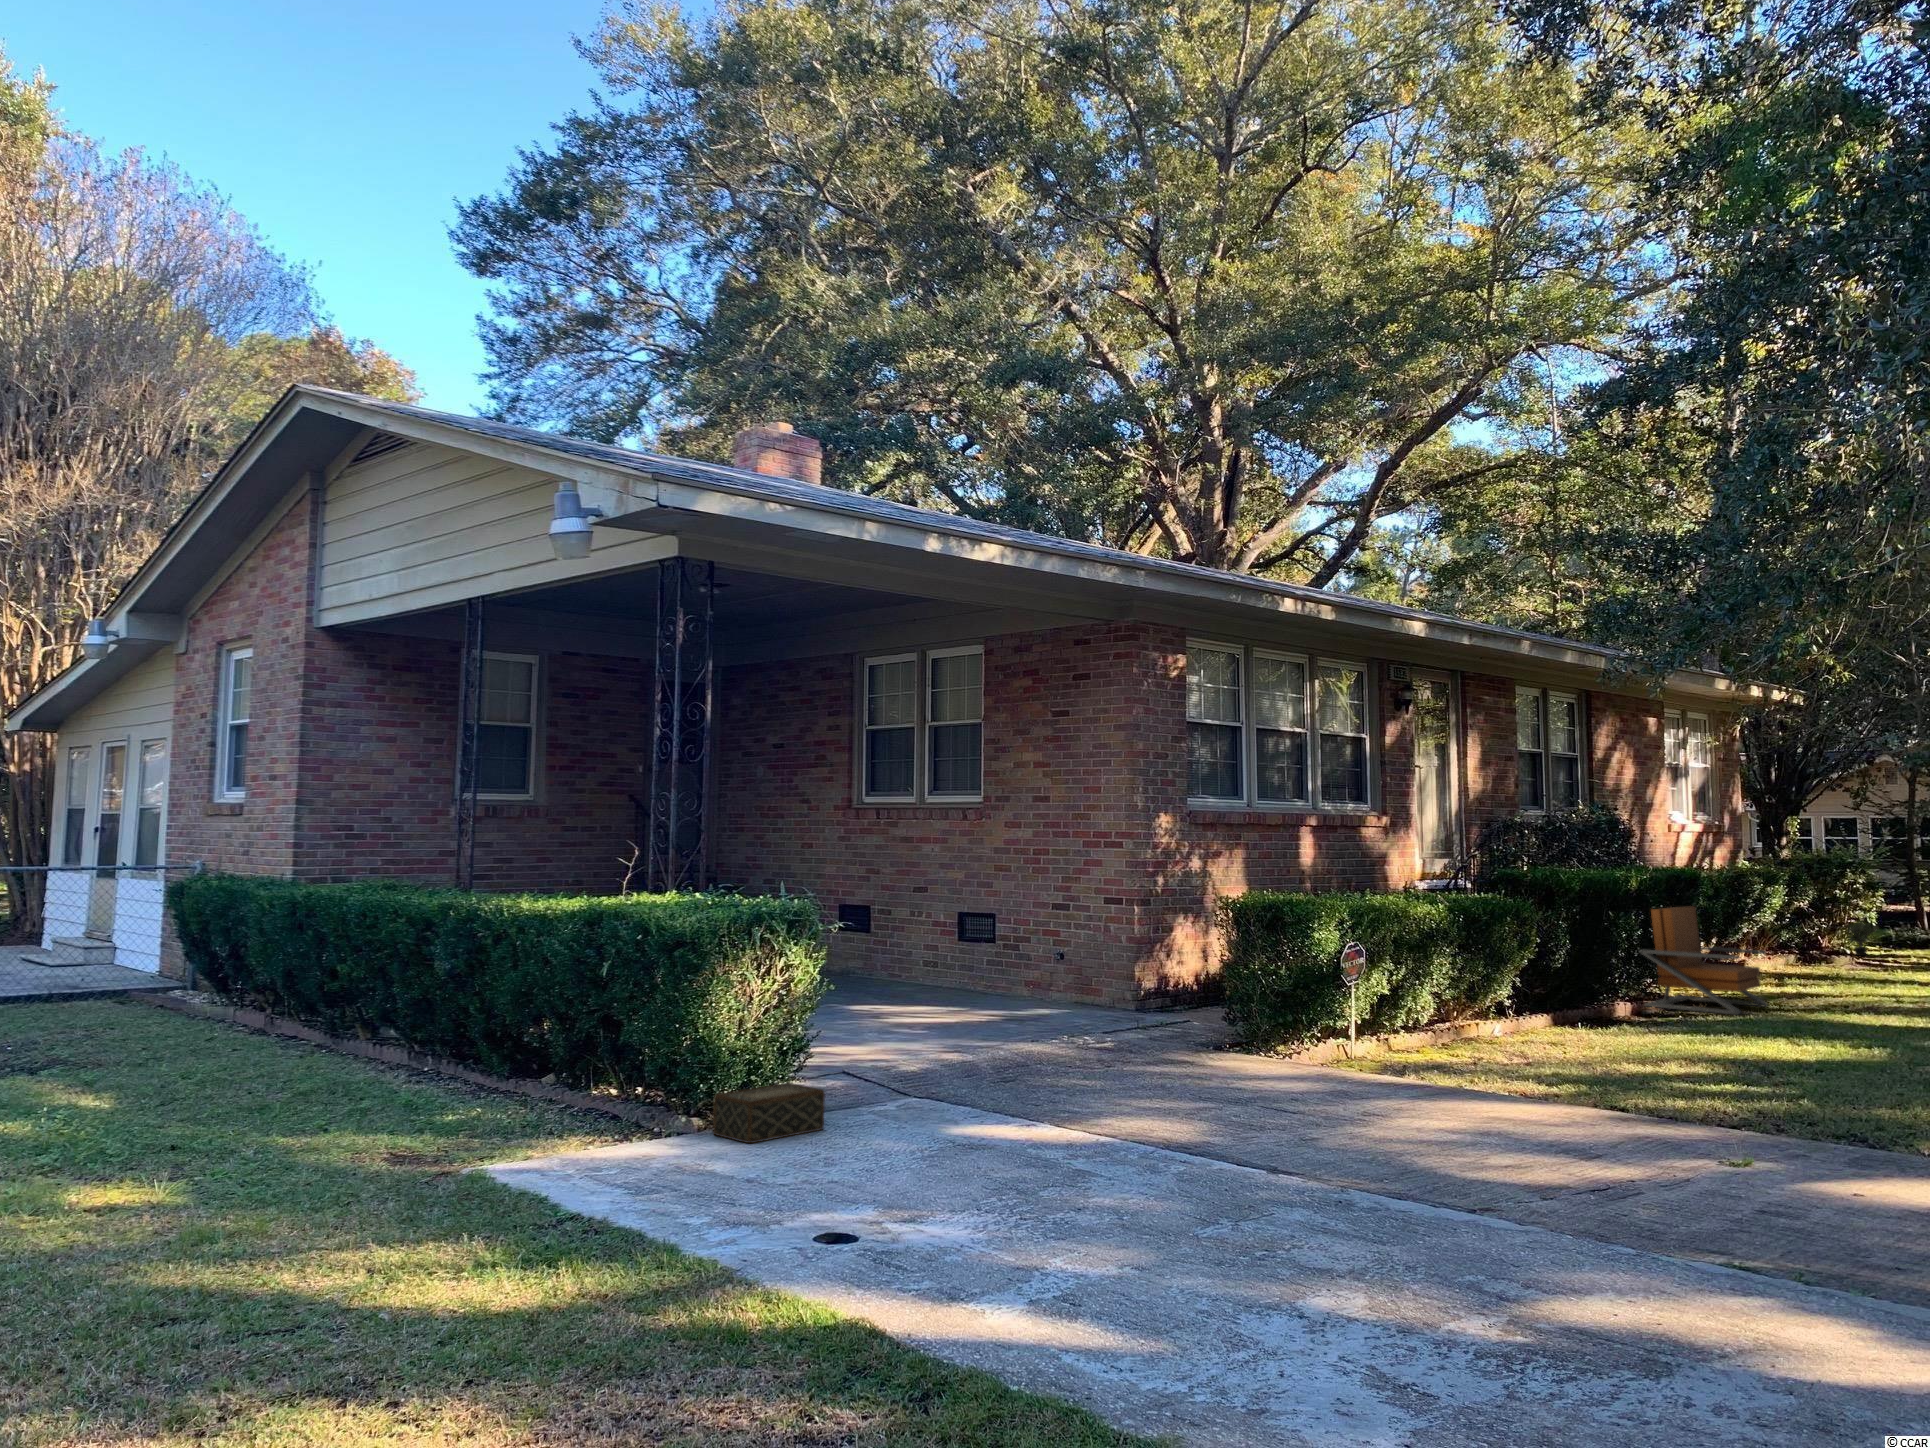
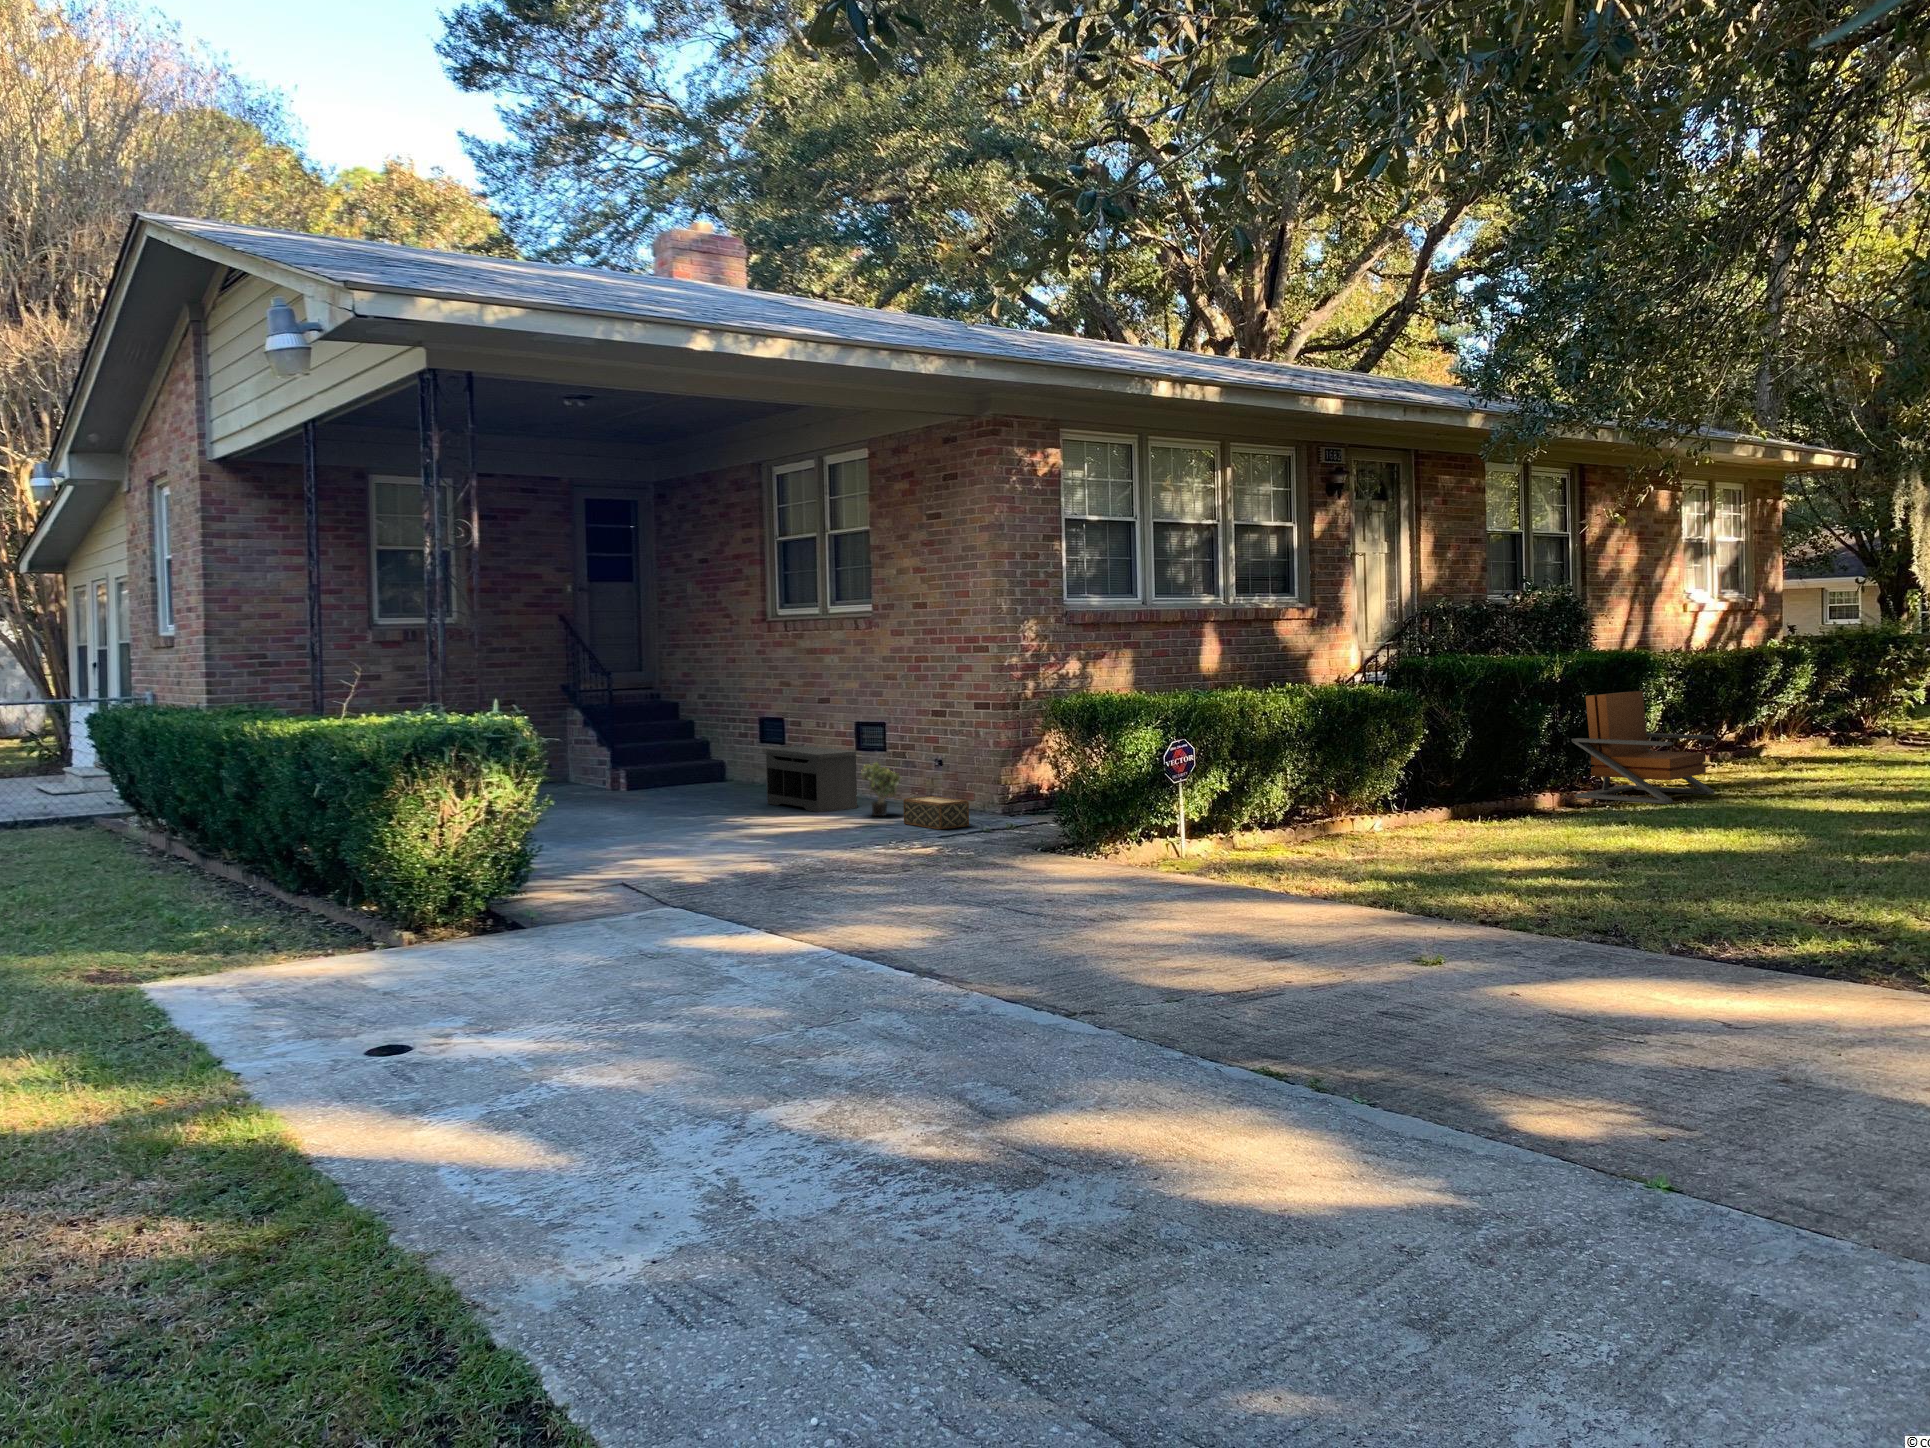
potted plant: present [1848,921,1878,956] -> present [861,762,900,816]
bench: none [862,936,962,1003] -> present [766,746,857,812]
woven basket: present [713,1083,825,1143] -> present [903,796,969,829]

